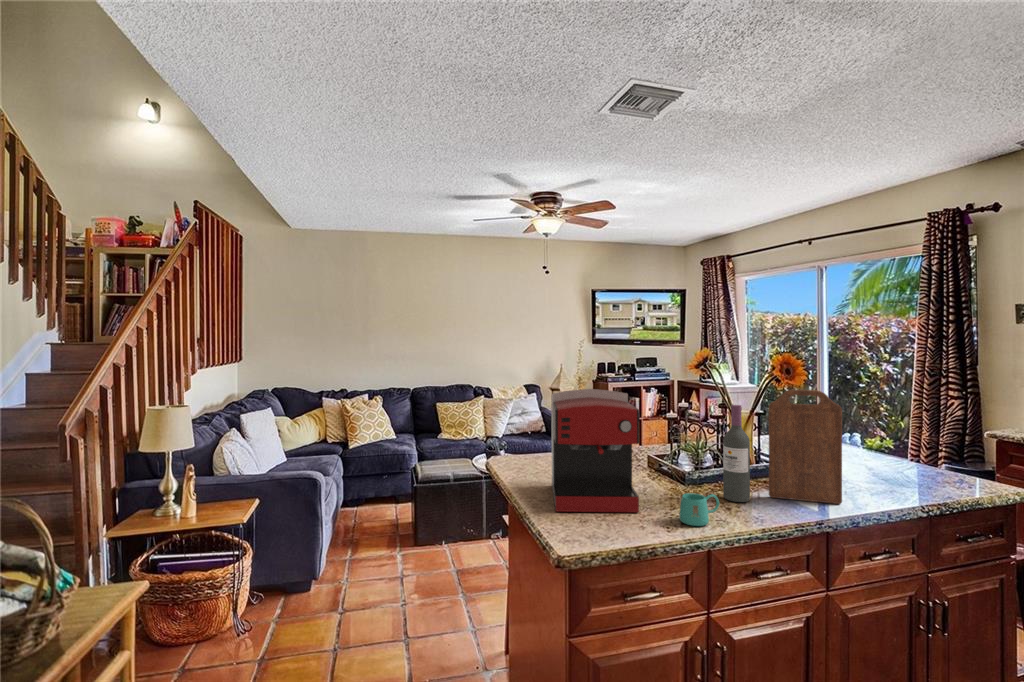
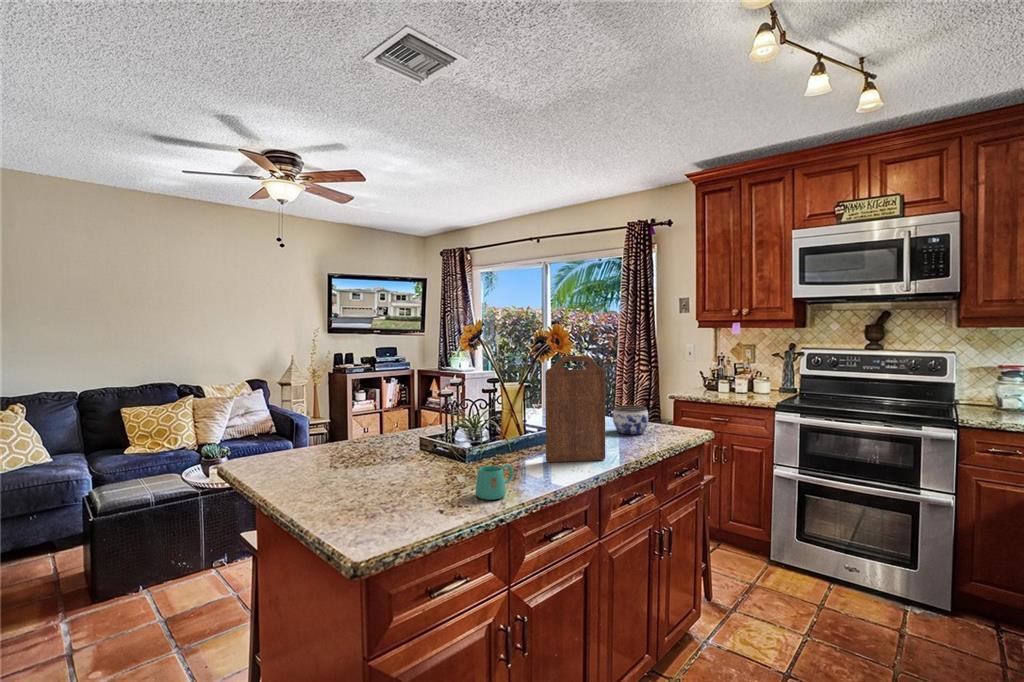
coffee maker: present [551,389,640,512] -> none [317,361,432,511]
wine bottle: present [723,405,750,502] -> none [507,373,532,471]
jar: none [872,444,922,480] -> present [613,405,649,434]

